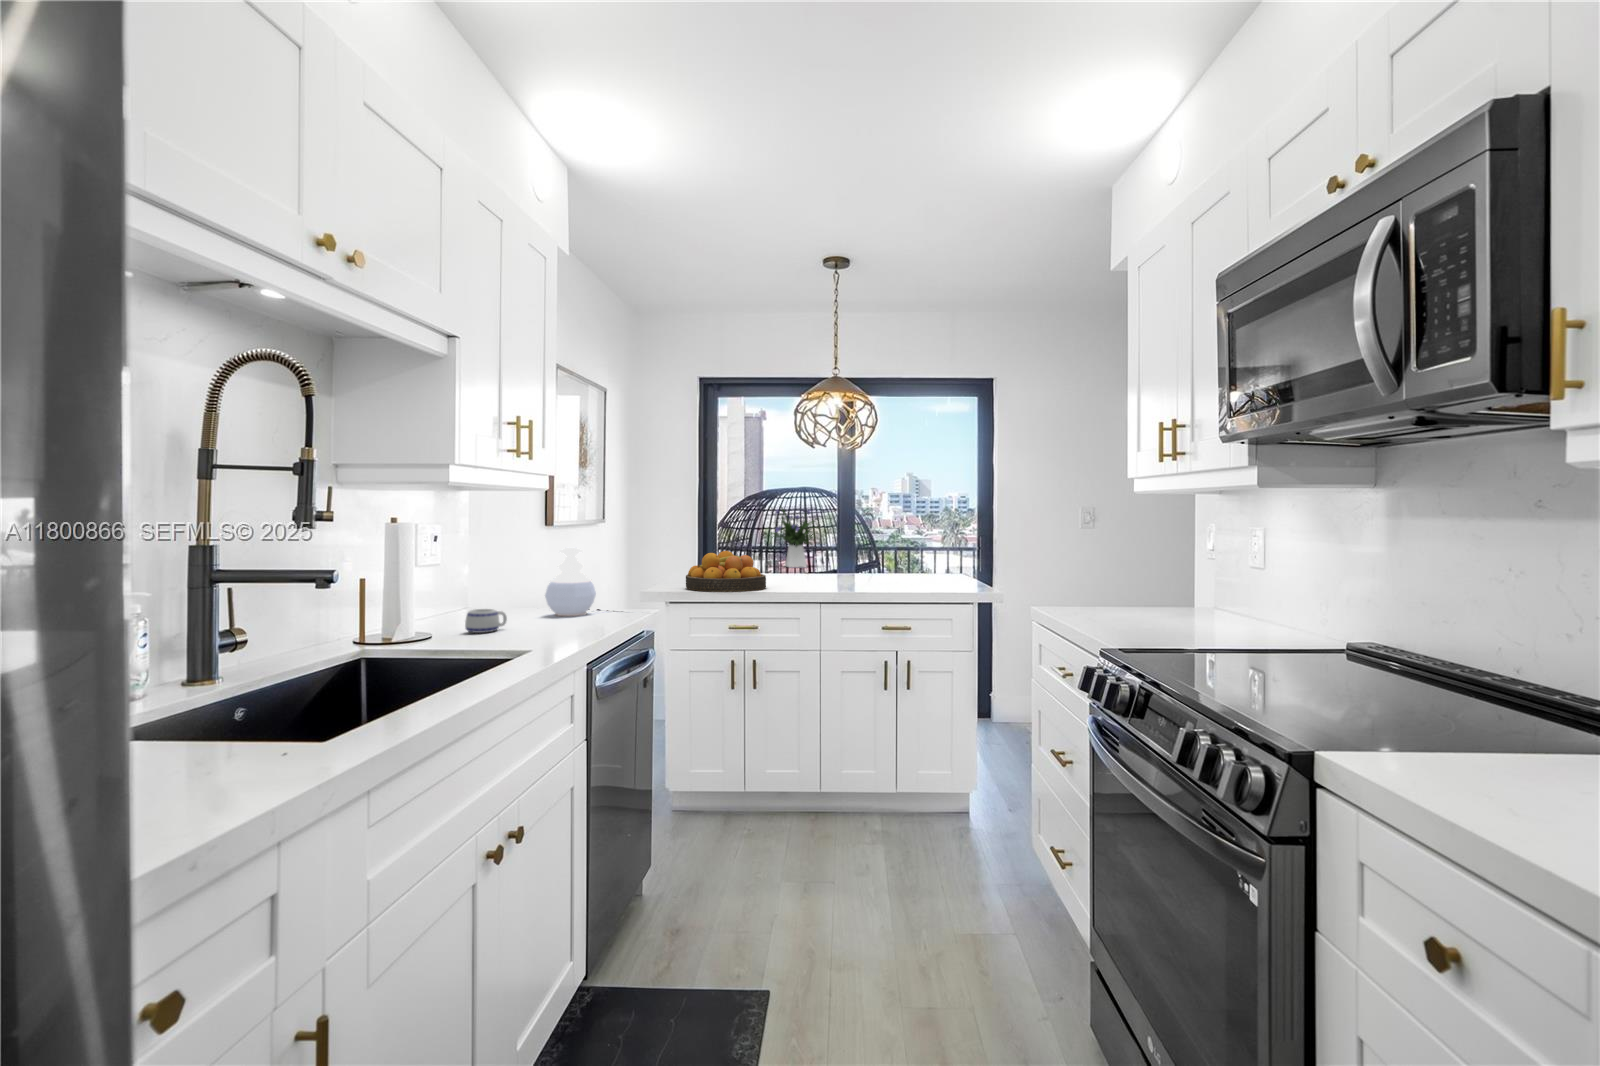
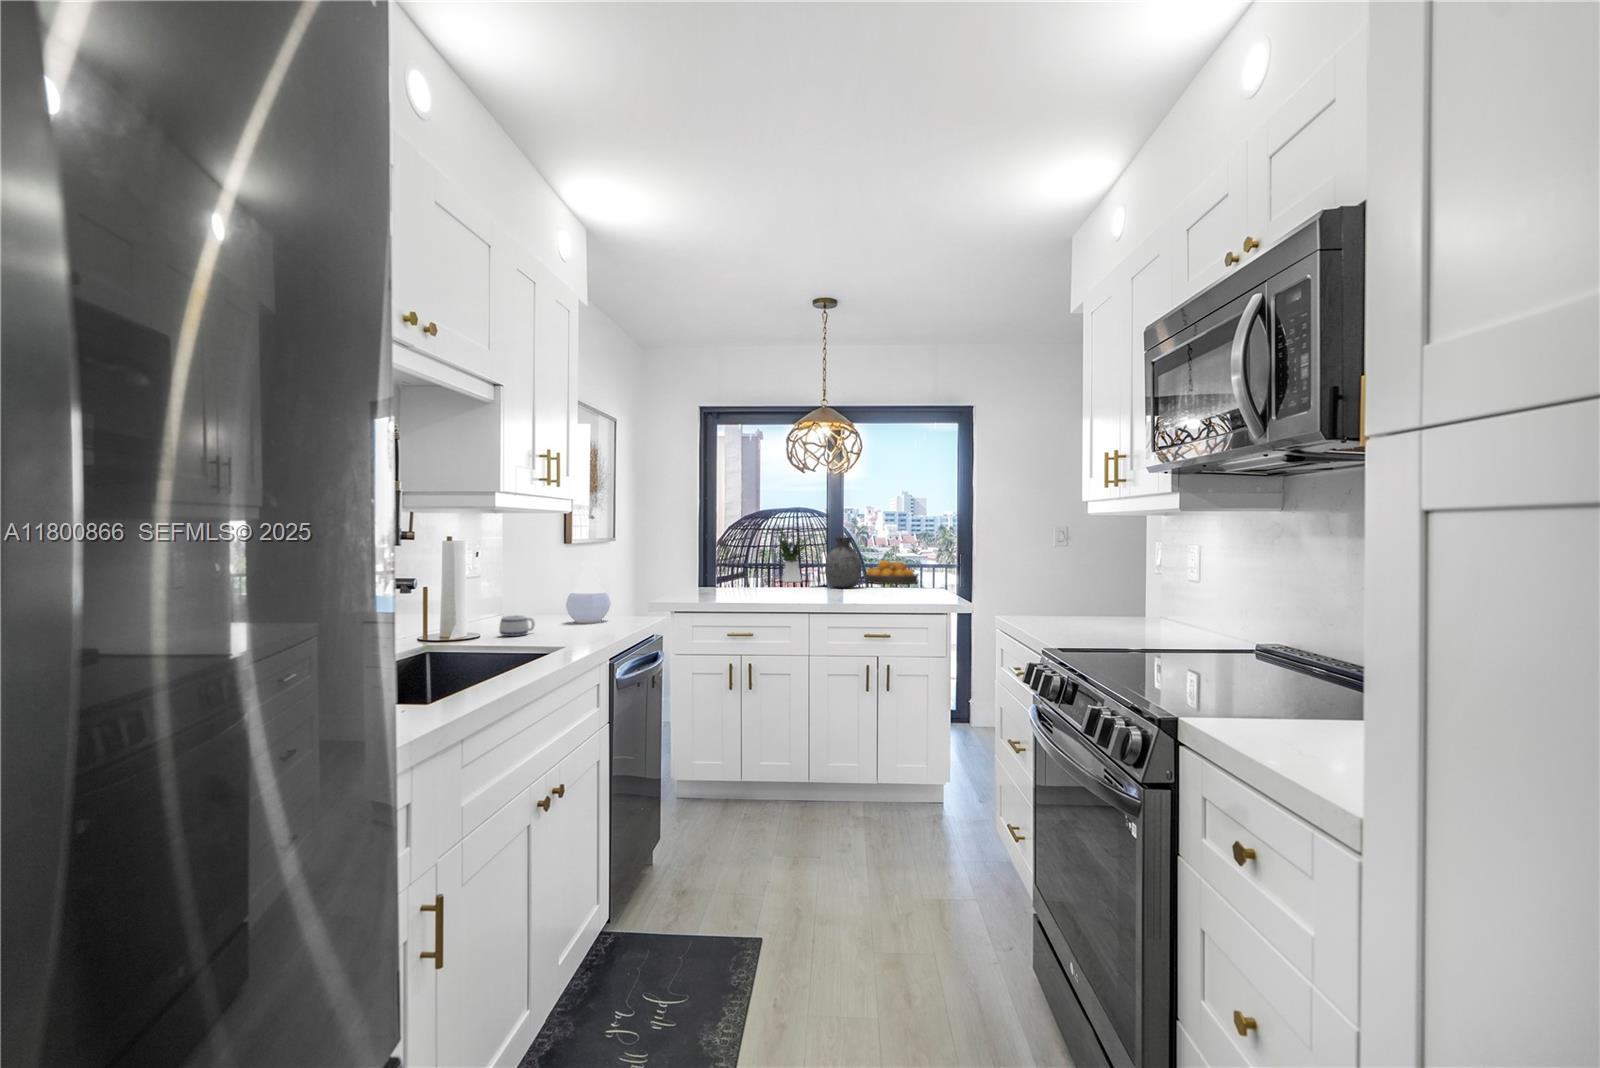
vase: none [833,520,872,574] -> present [825,537,861,588]
fruit bowl: present [686,551,766,592] -> present [866,560,918,584]

